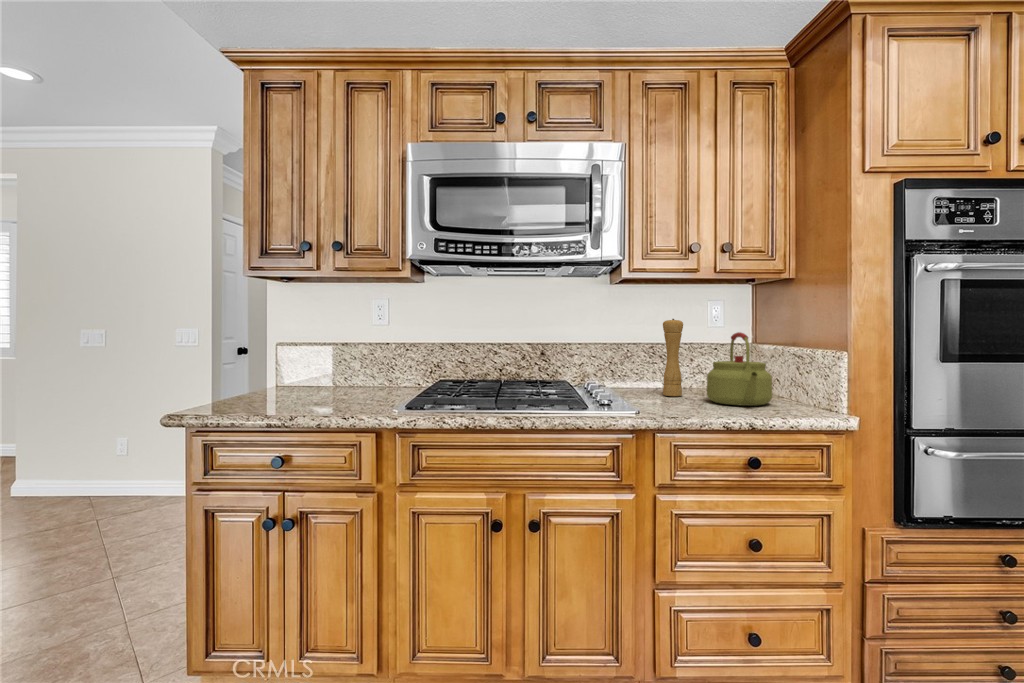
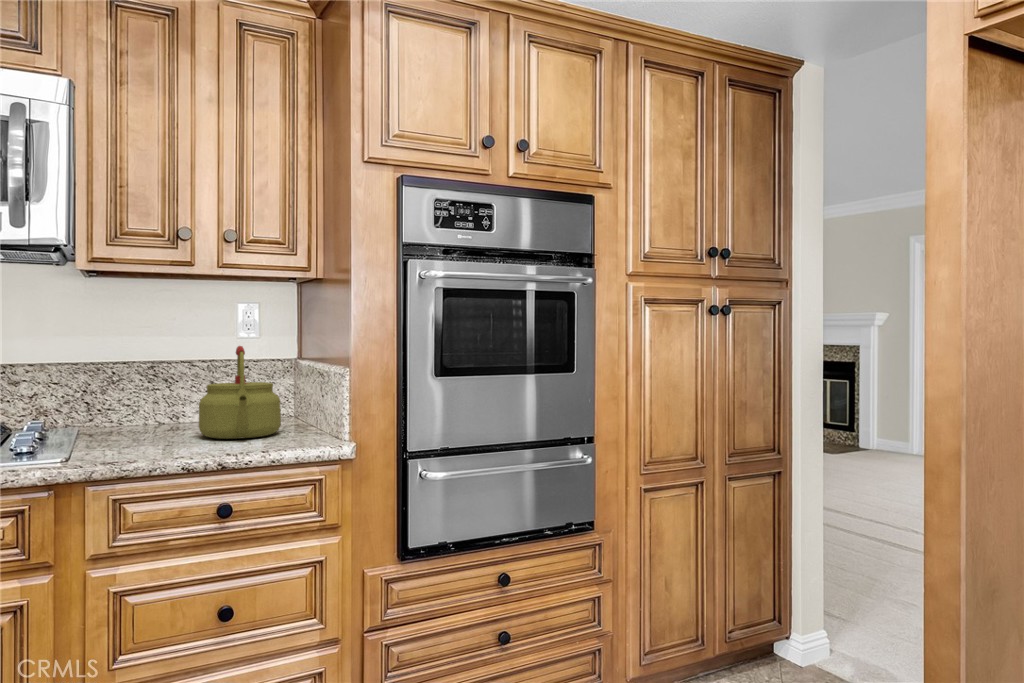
pepper mill: present [663,319,683,396] -> none [149,328,179,432]

